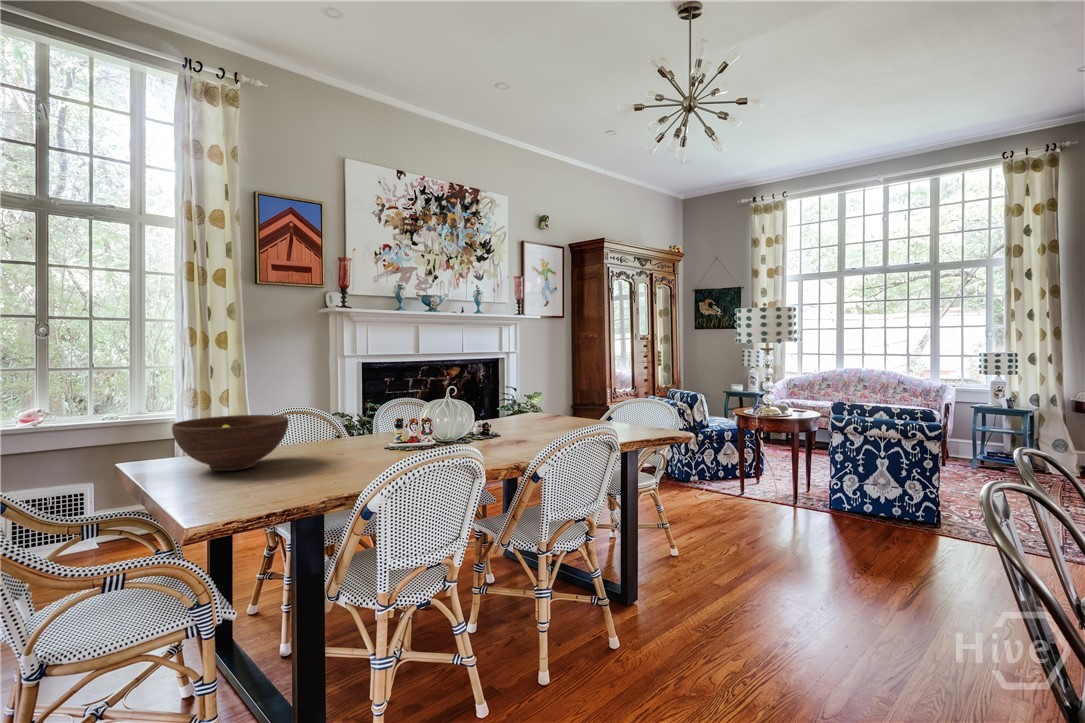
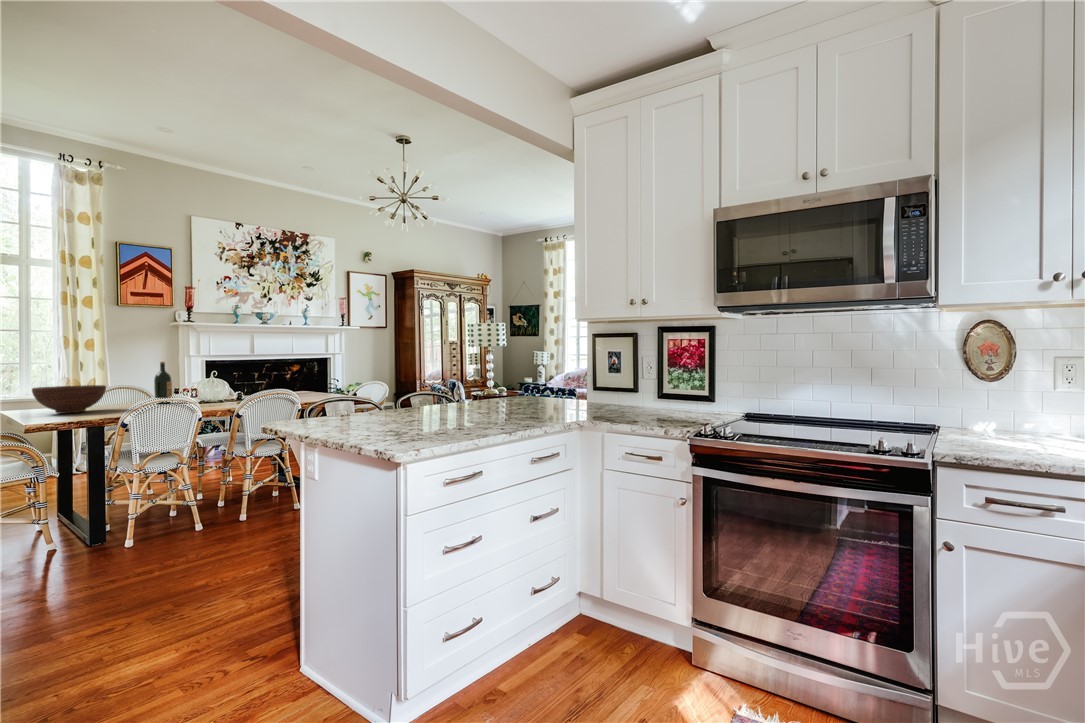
wine bottle: none [346,371,371,442] -> present [154,362,172,404]

